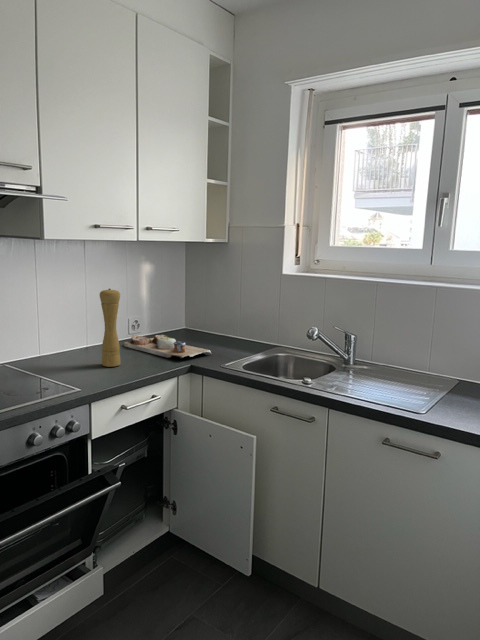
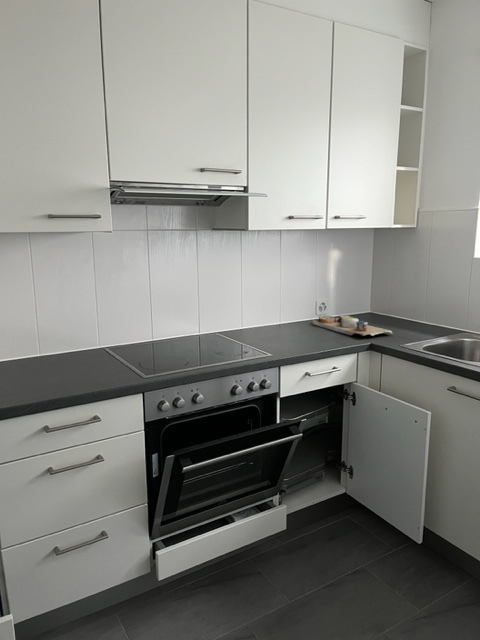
pepper mill: present [100,289,120,367] -> none [292,271,309,339]

